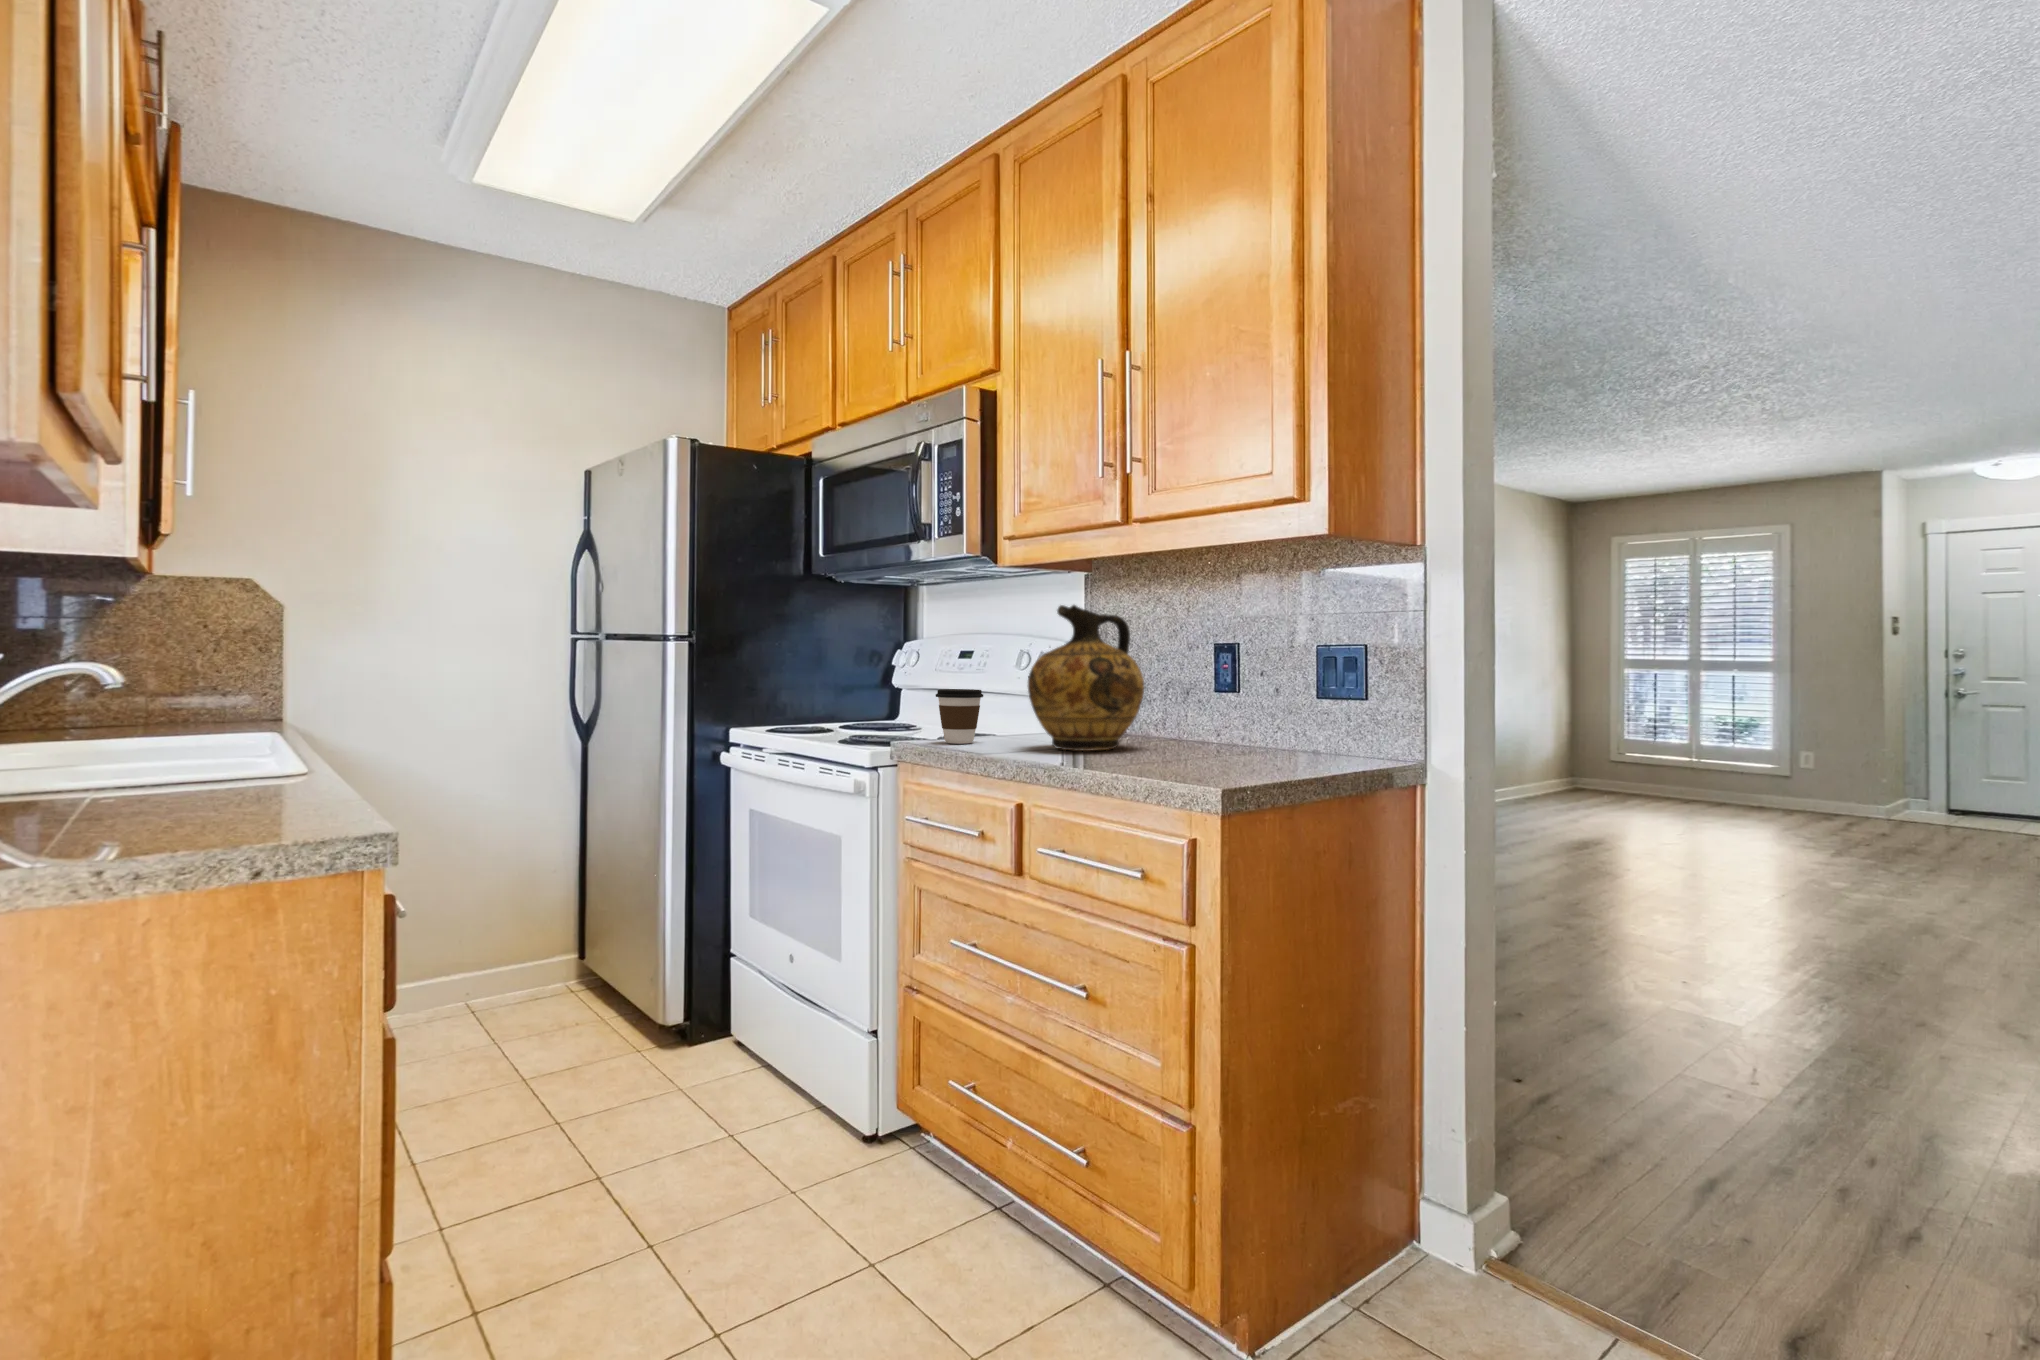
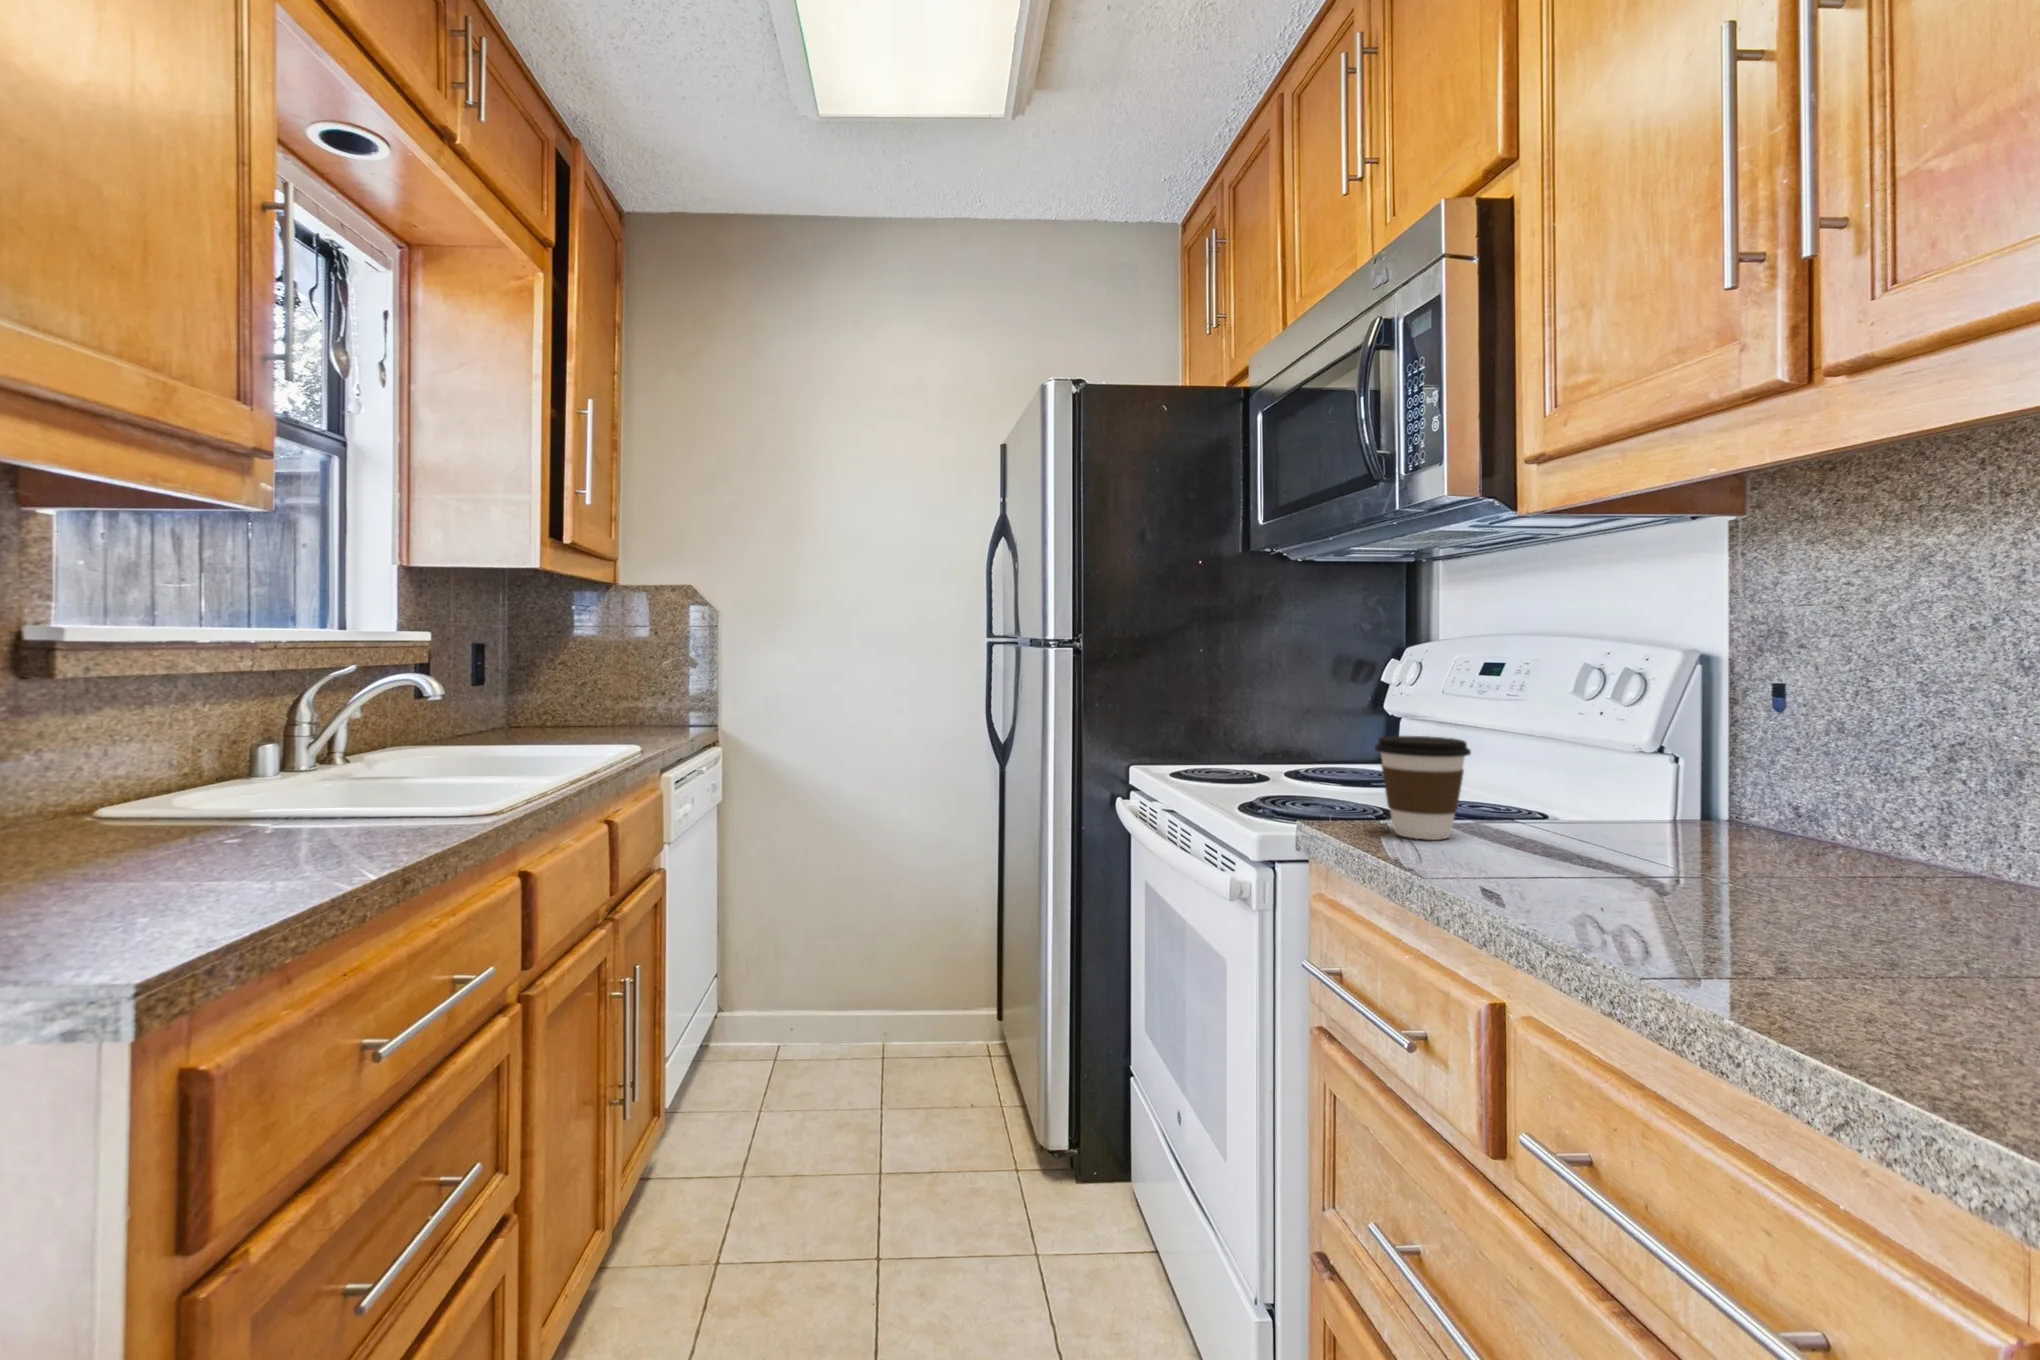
ceramic jug: present [1028,605,1144,751] -> none [1542,574,1869,908]

